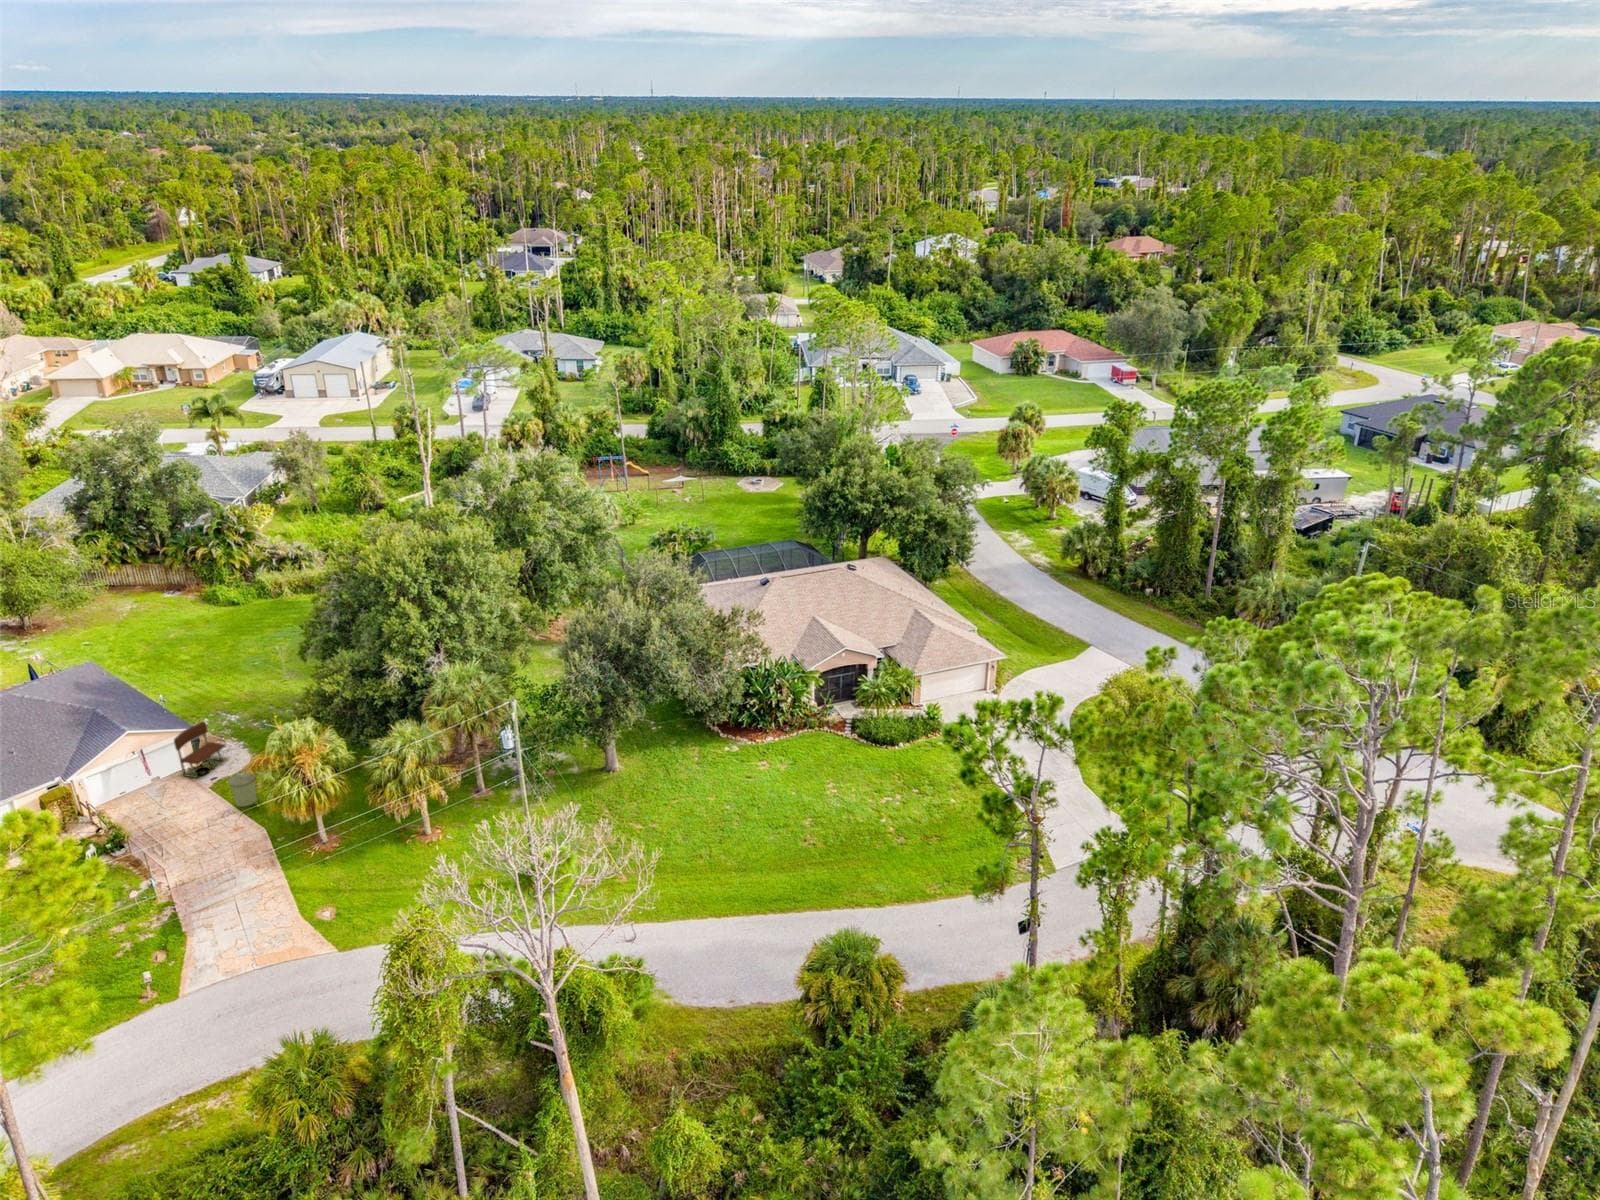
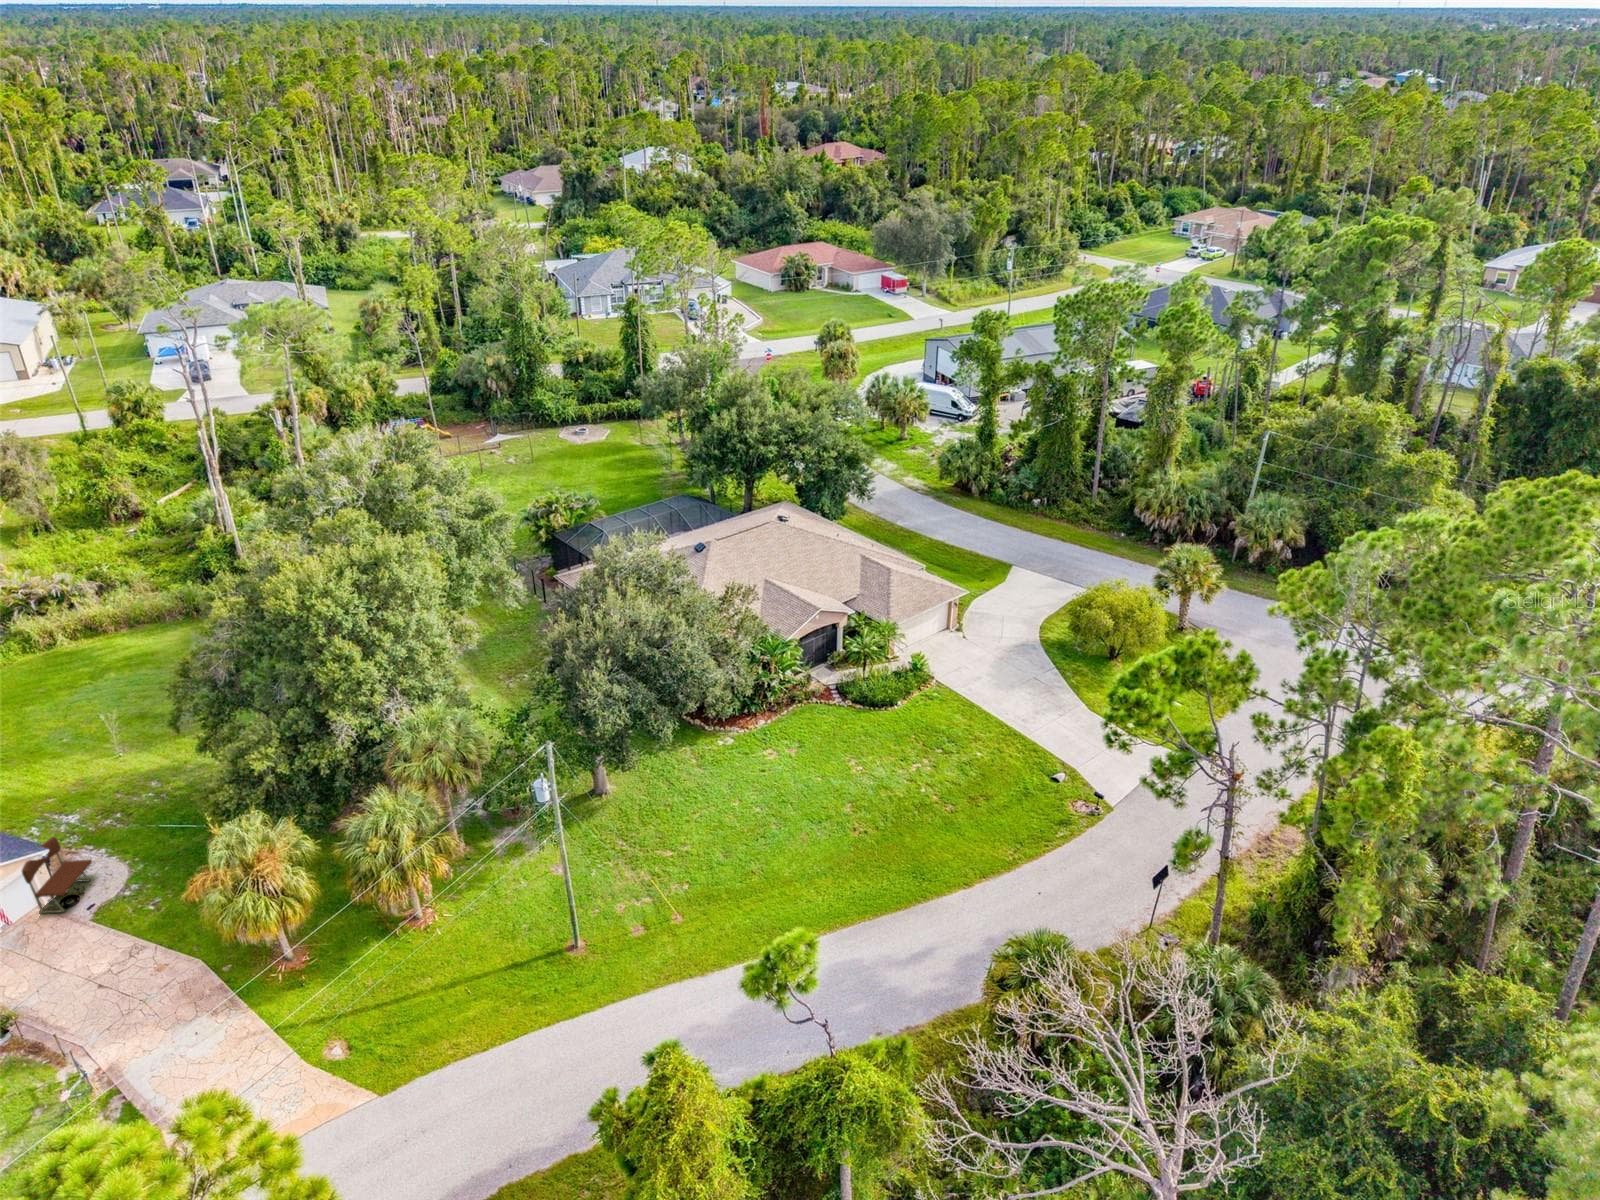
trash can: present [228,773,257,807] -> none [126,893,168,938]

